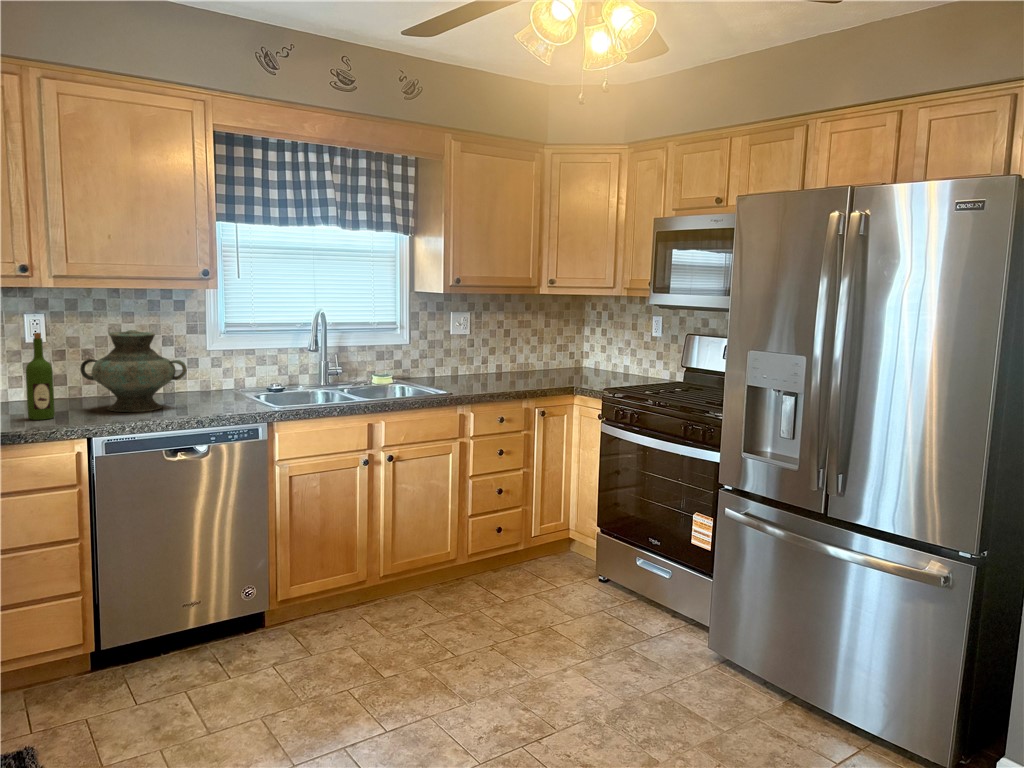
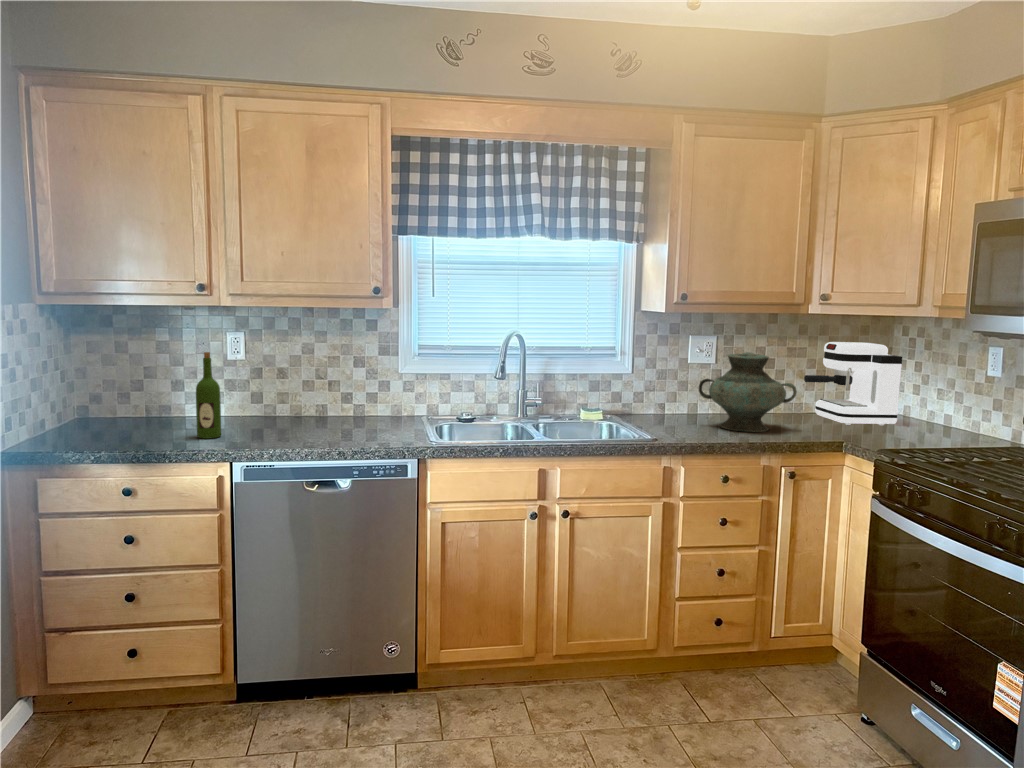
coffee maker: none [534,316,599,377] -> present [804,342,902,426]
vase: present [80,330,187,412] -> present [699,352,797,432]

